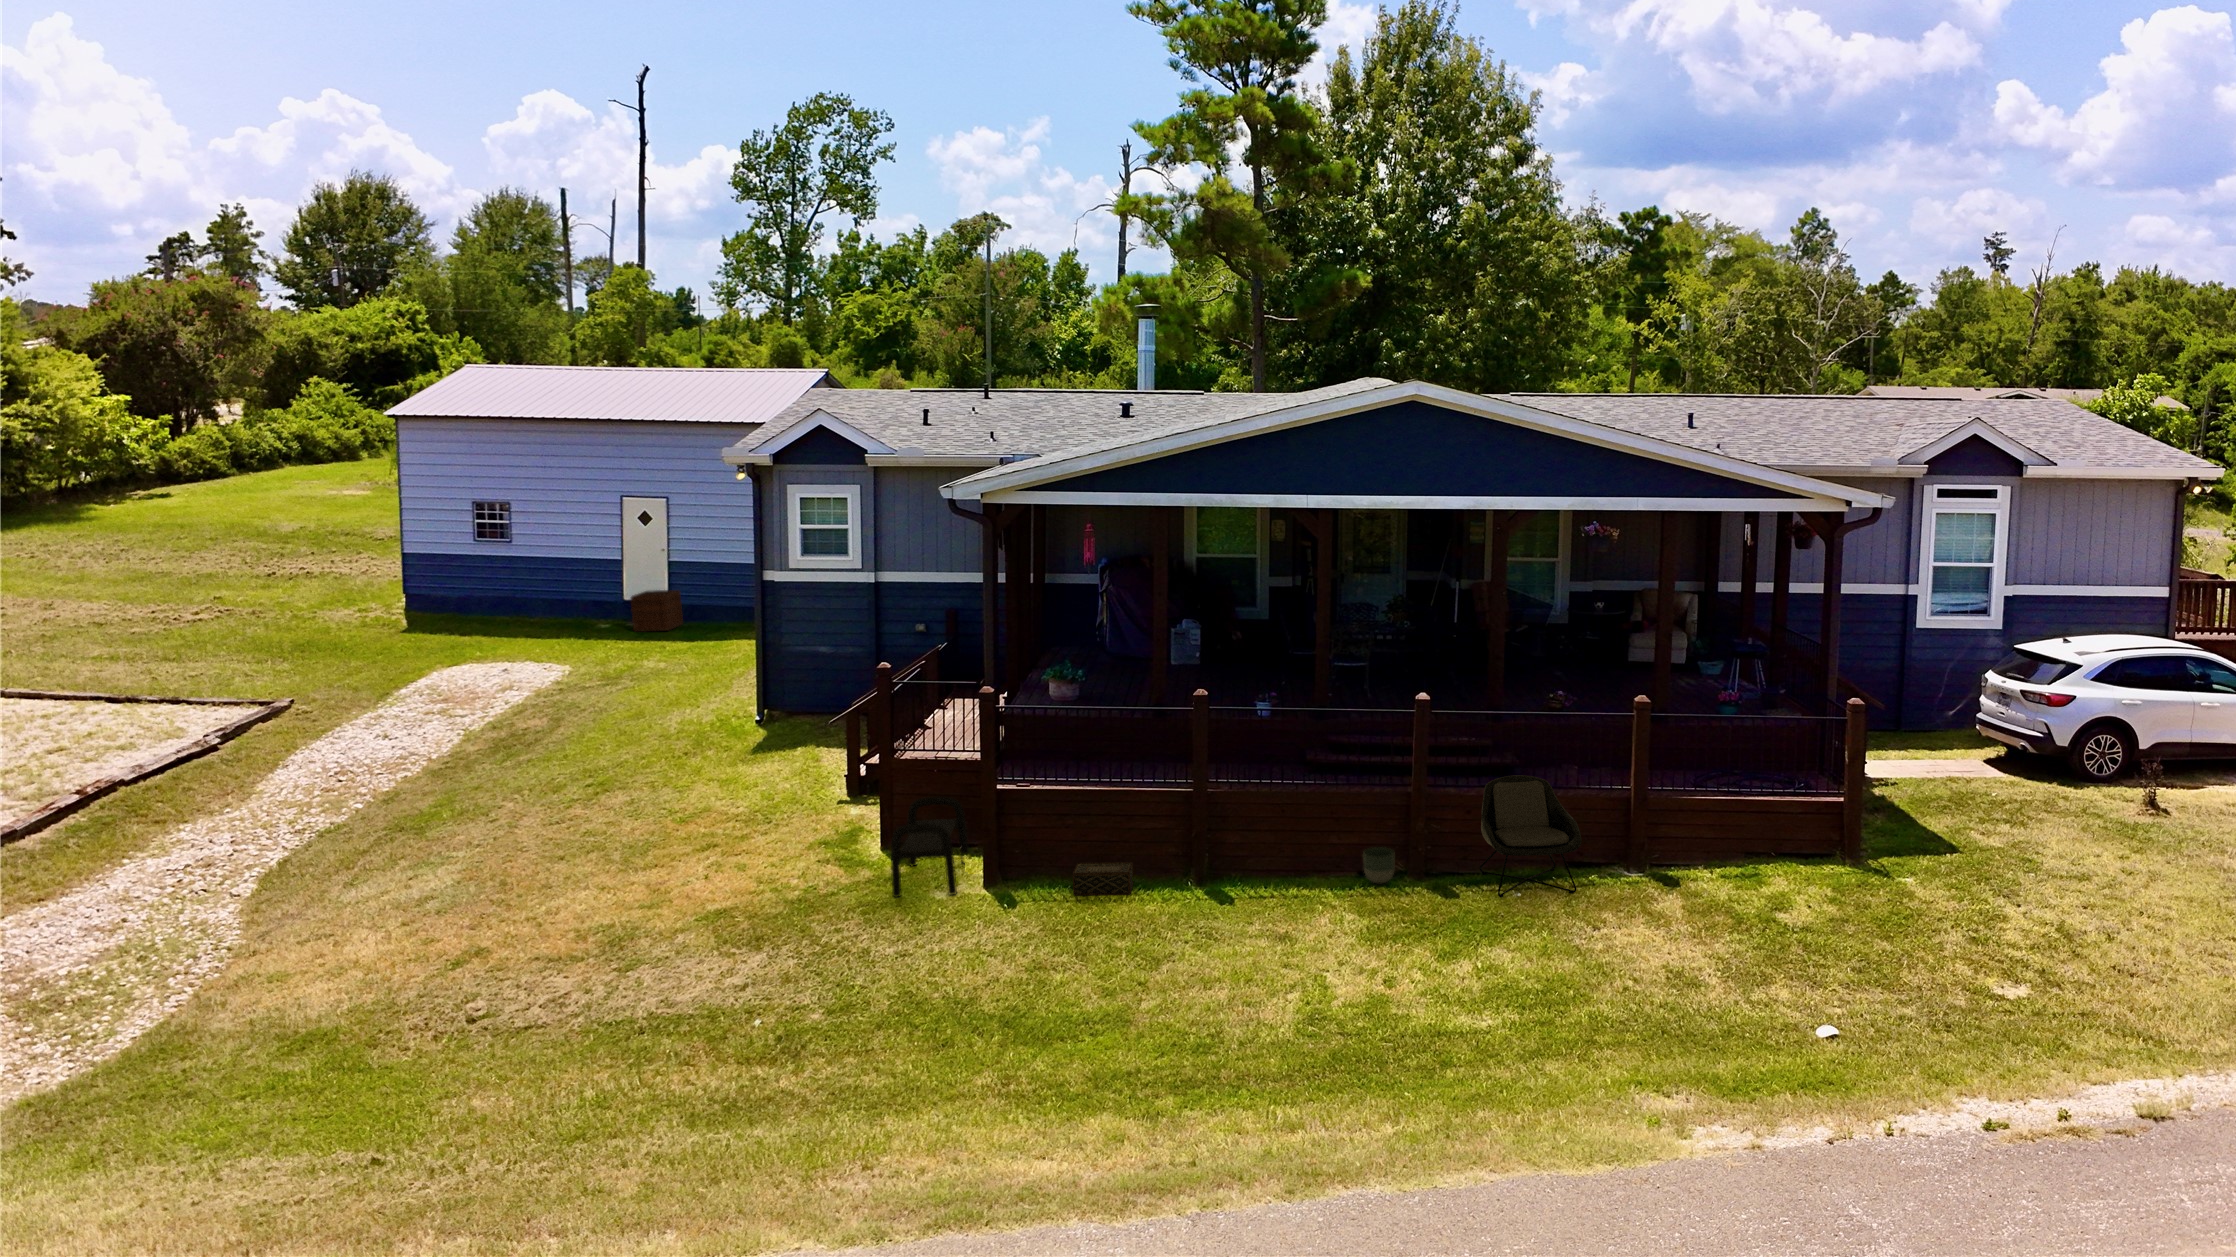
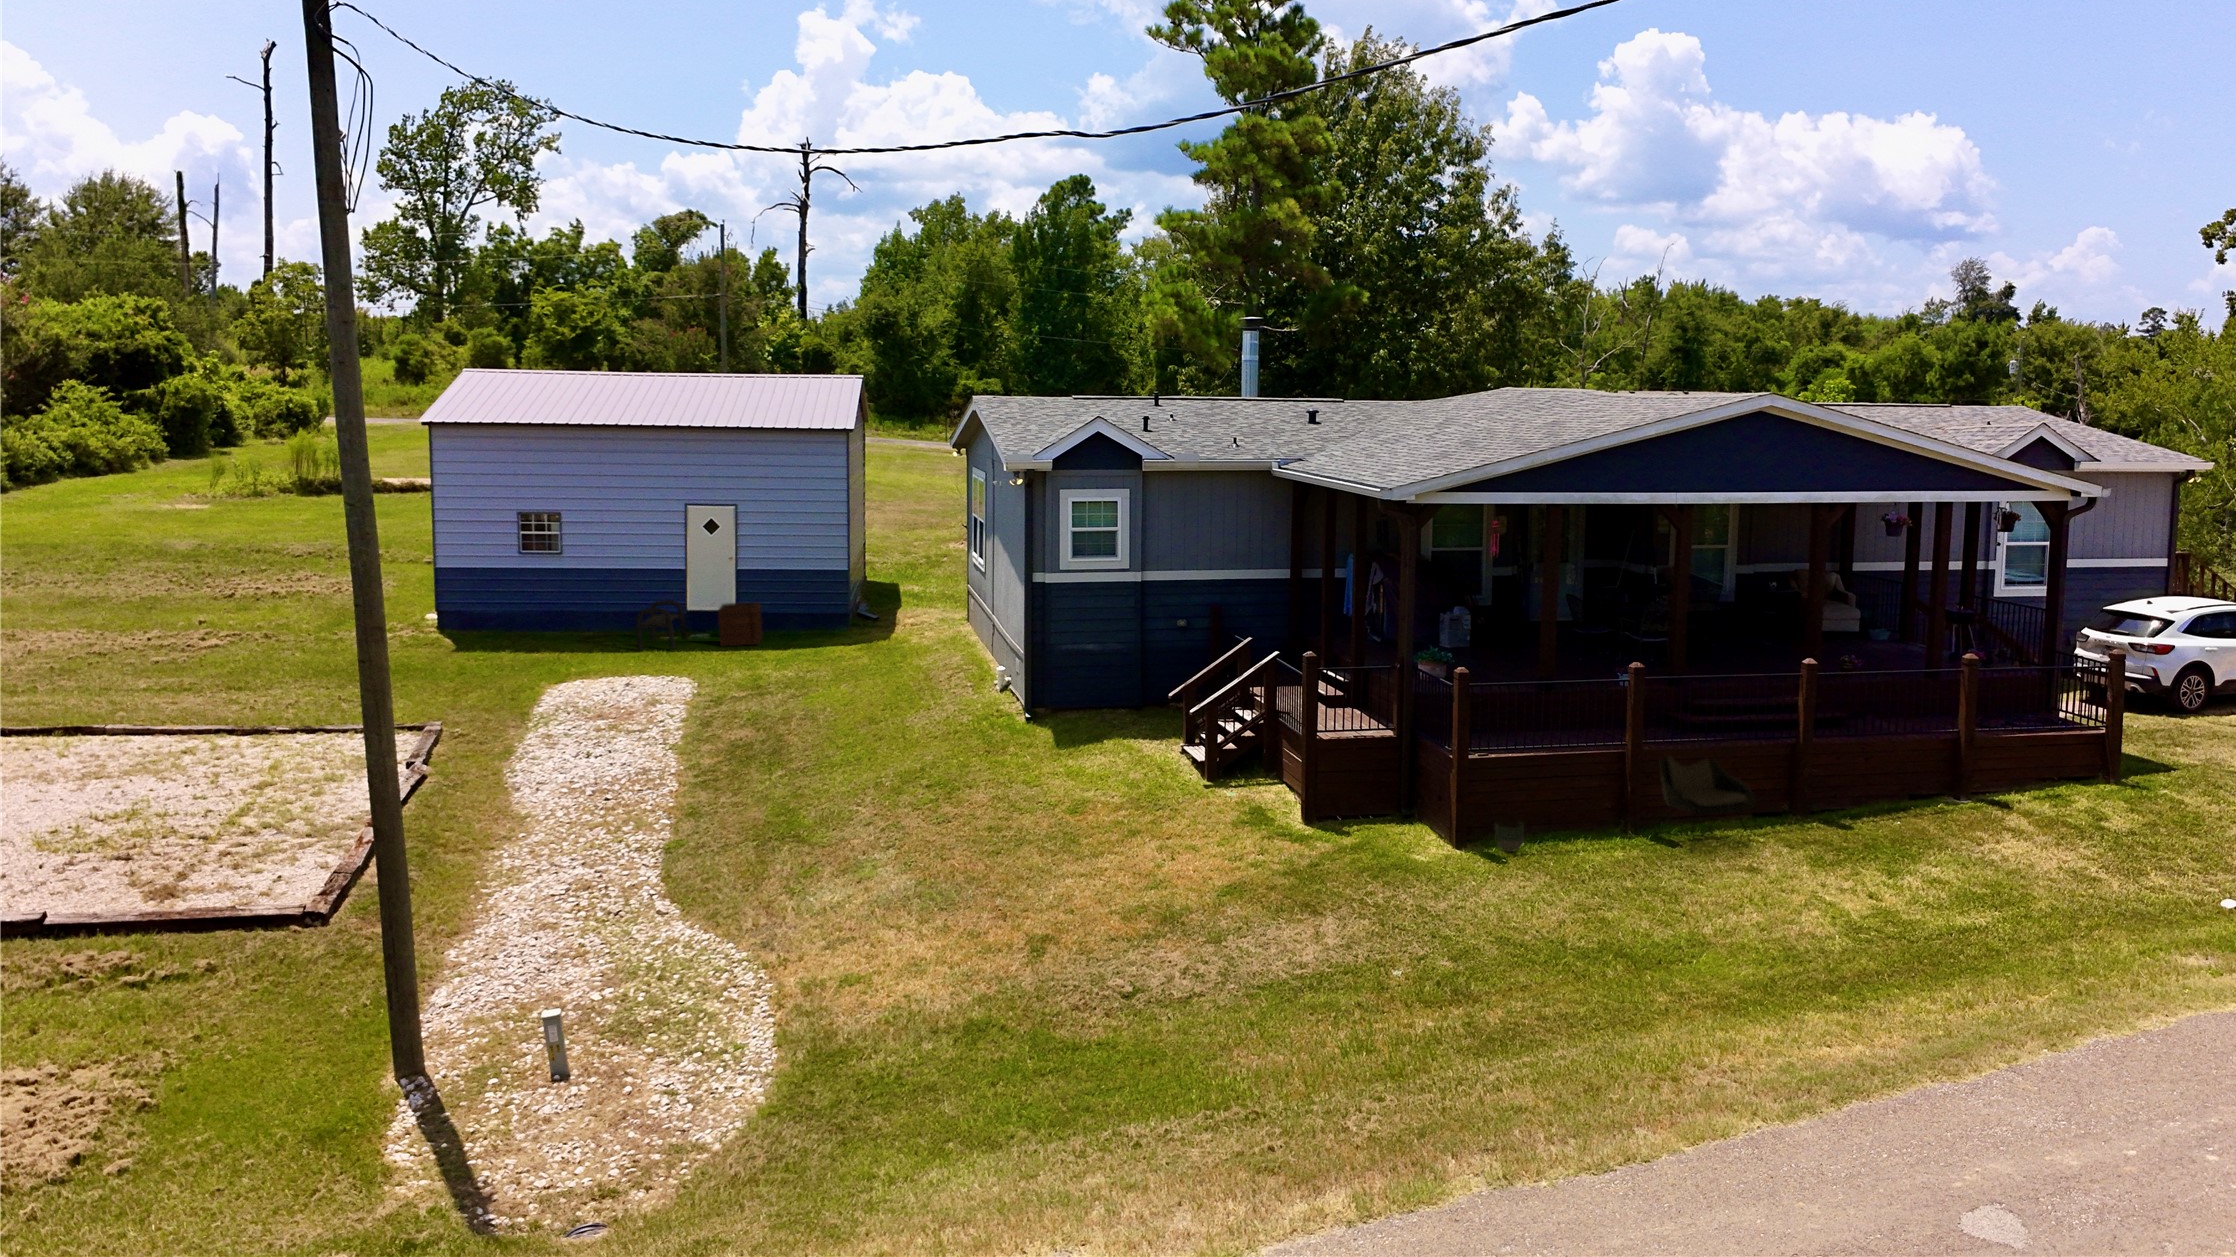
lounge chair: present [1480,775,1582,897] -> present [1655,756,1756,851]
bench: present [891,797,969,897] -> present [636,600,687,650]
planter: present [1363,847,1394,884] -> present [1495,821,1524,852]
woven basket: present [1072,862,1134,895] -> none [1545,817,1606,849]

